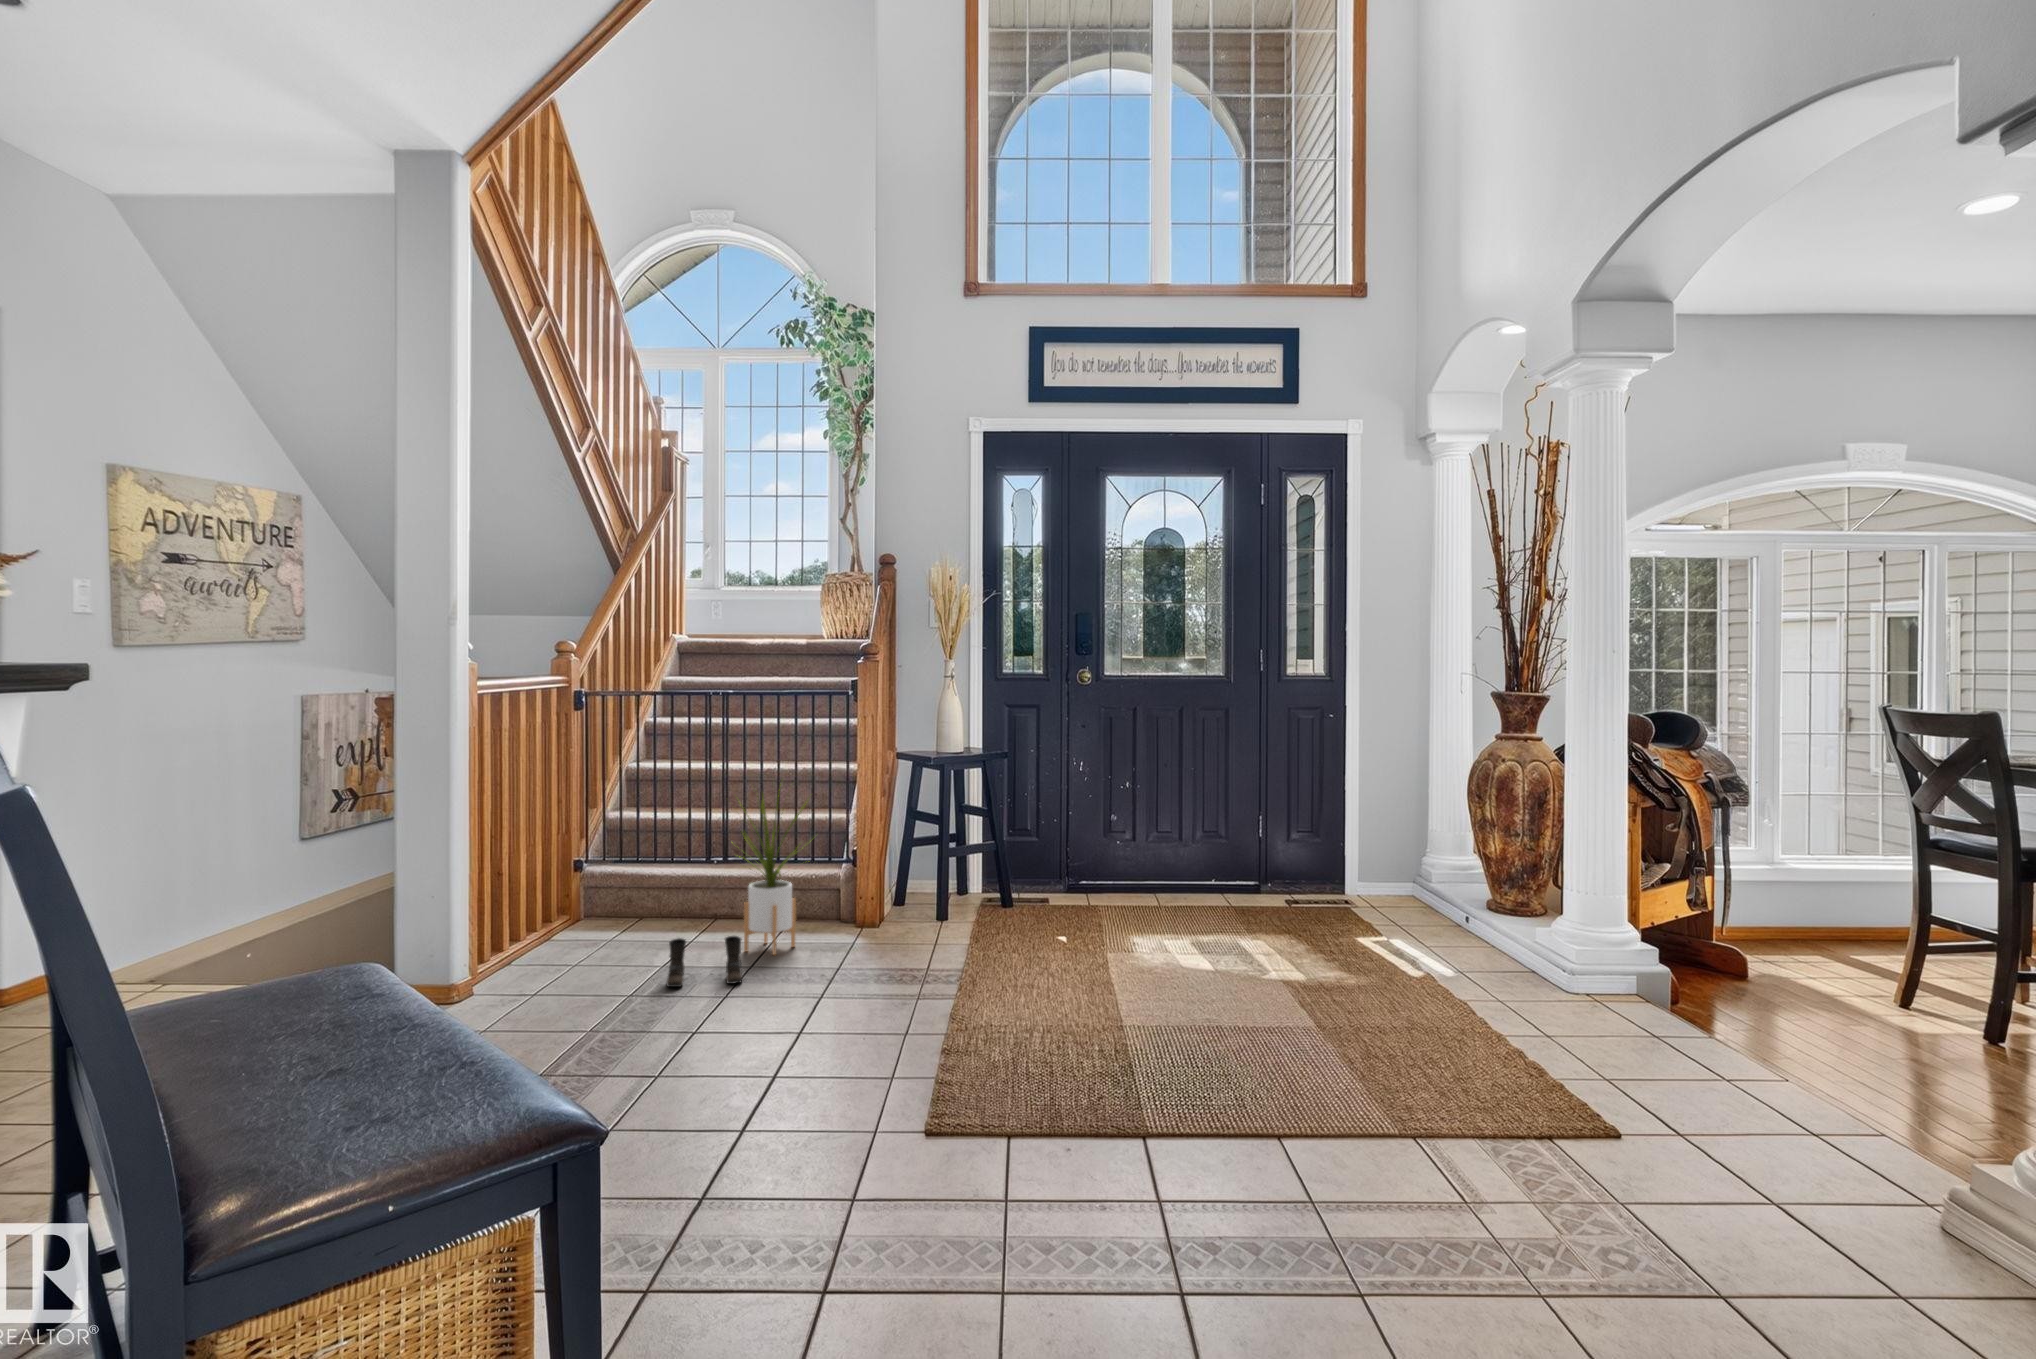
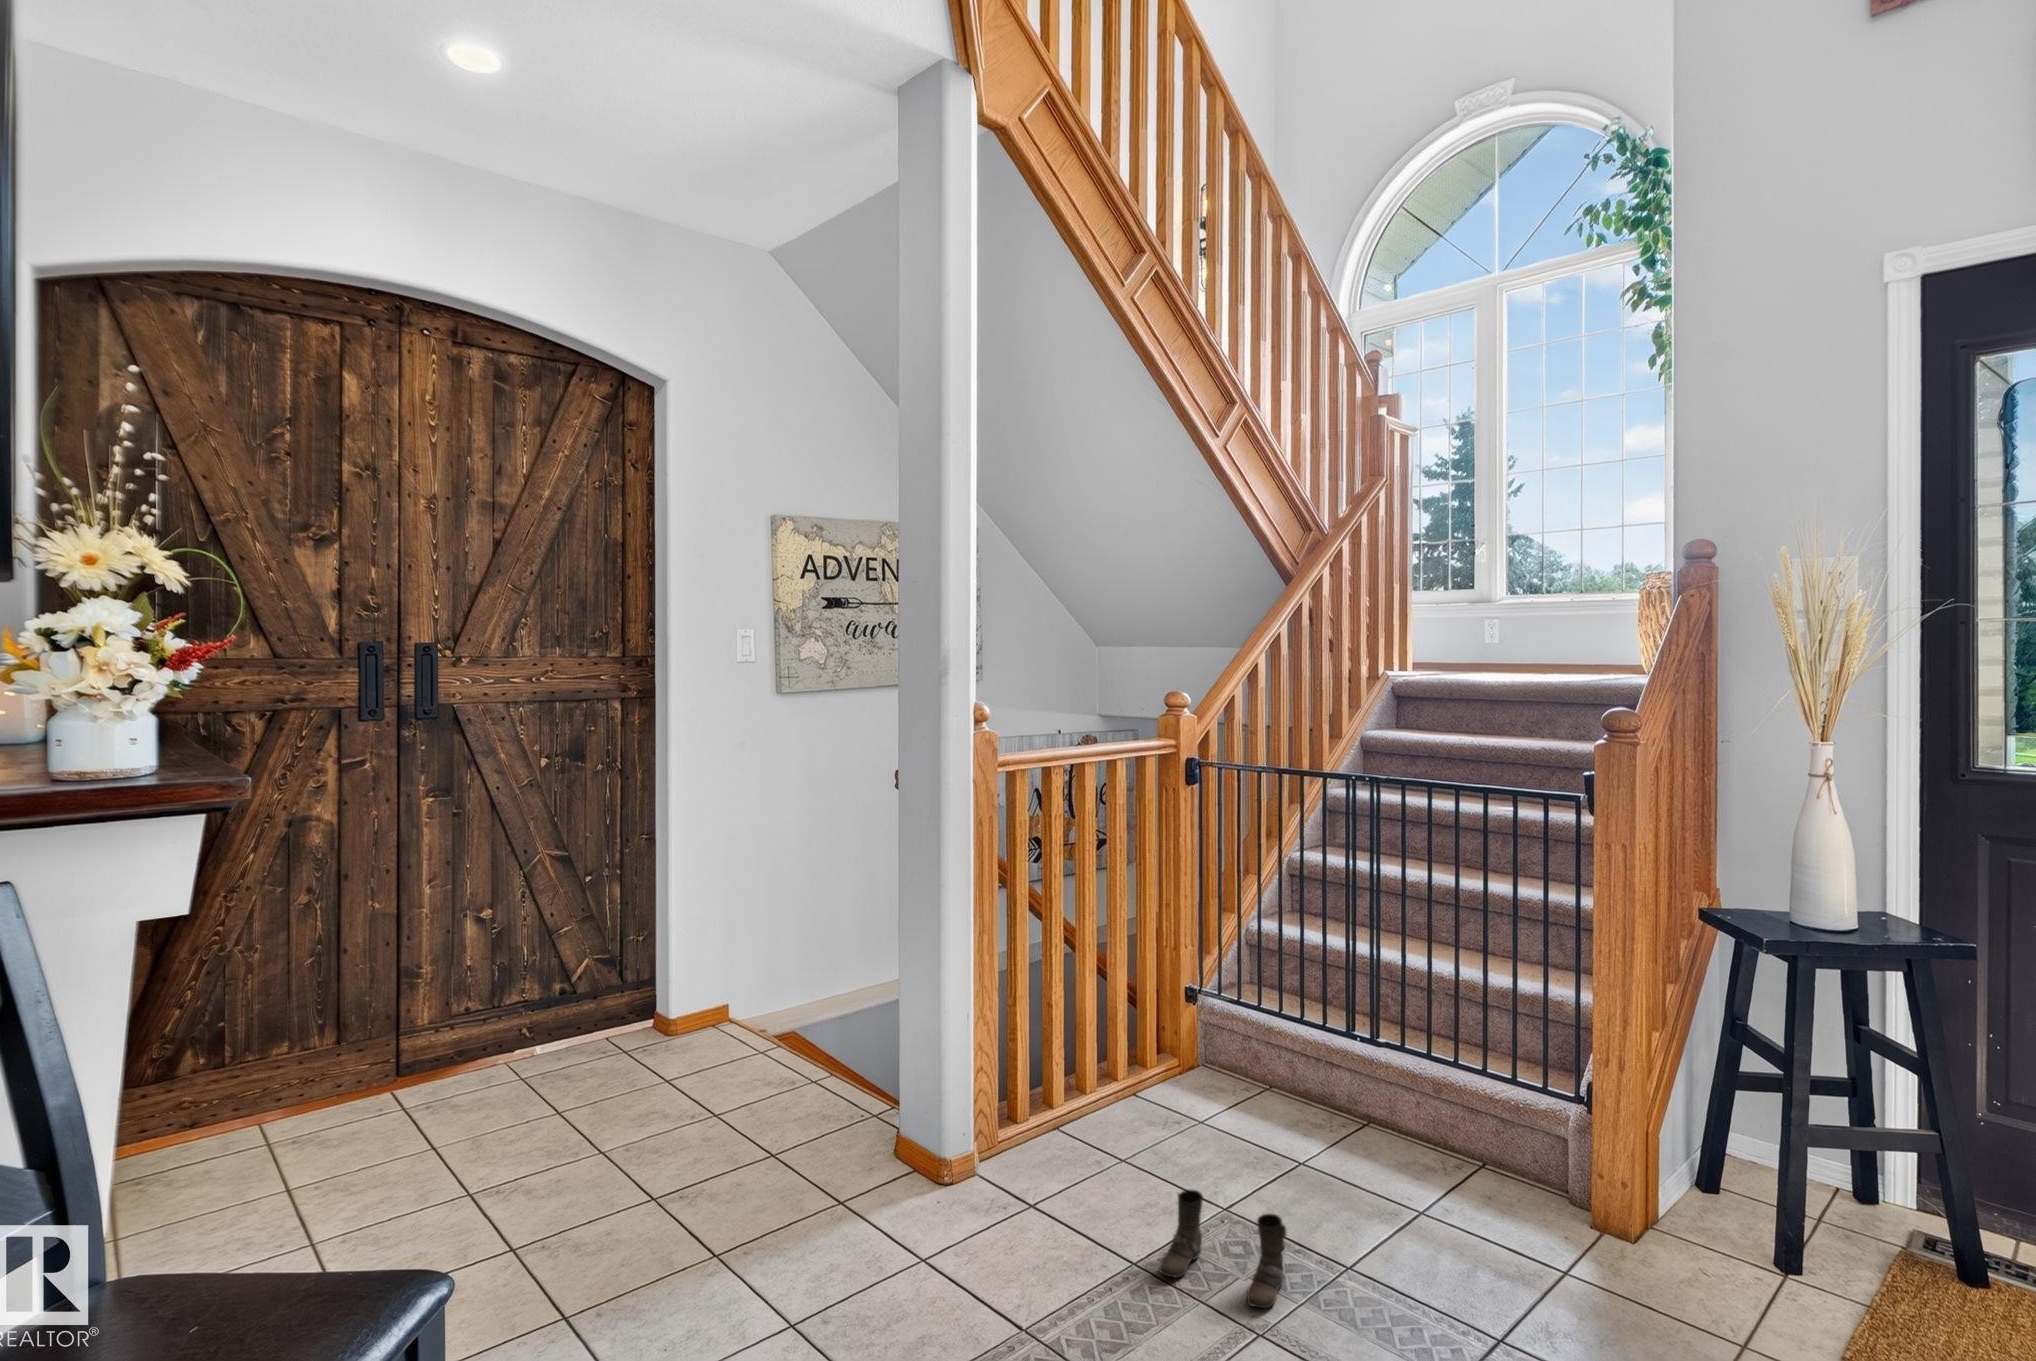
house plant: present [738,785,808,955] -> none [1310,943,1473,1254]

